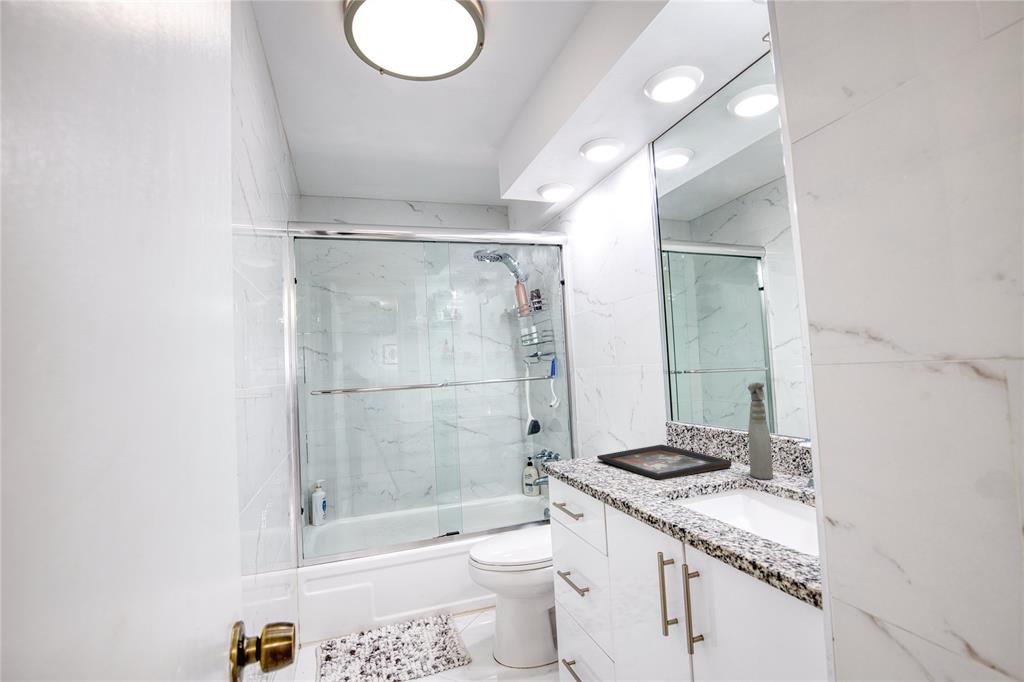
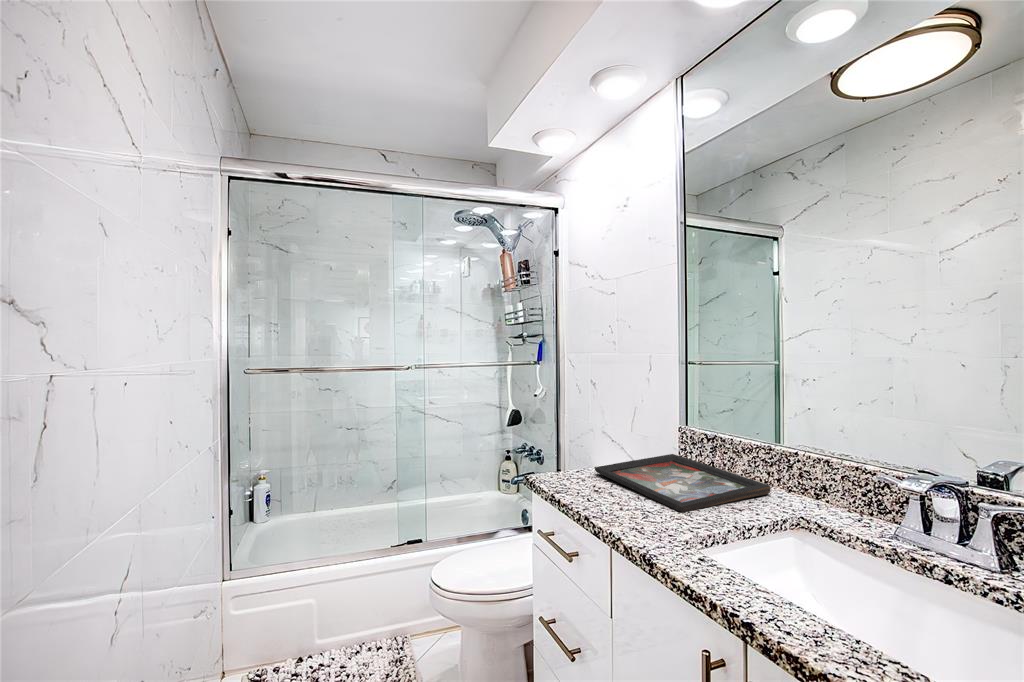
spray bottle: present [748,382,773,479] -> none [801,388,835,519]

